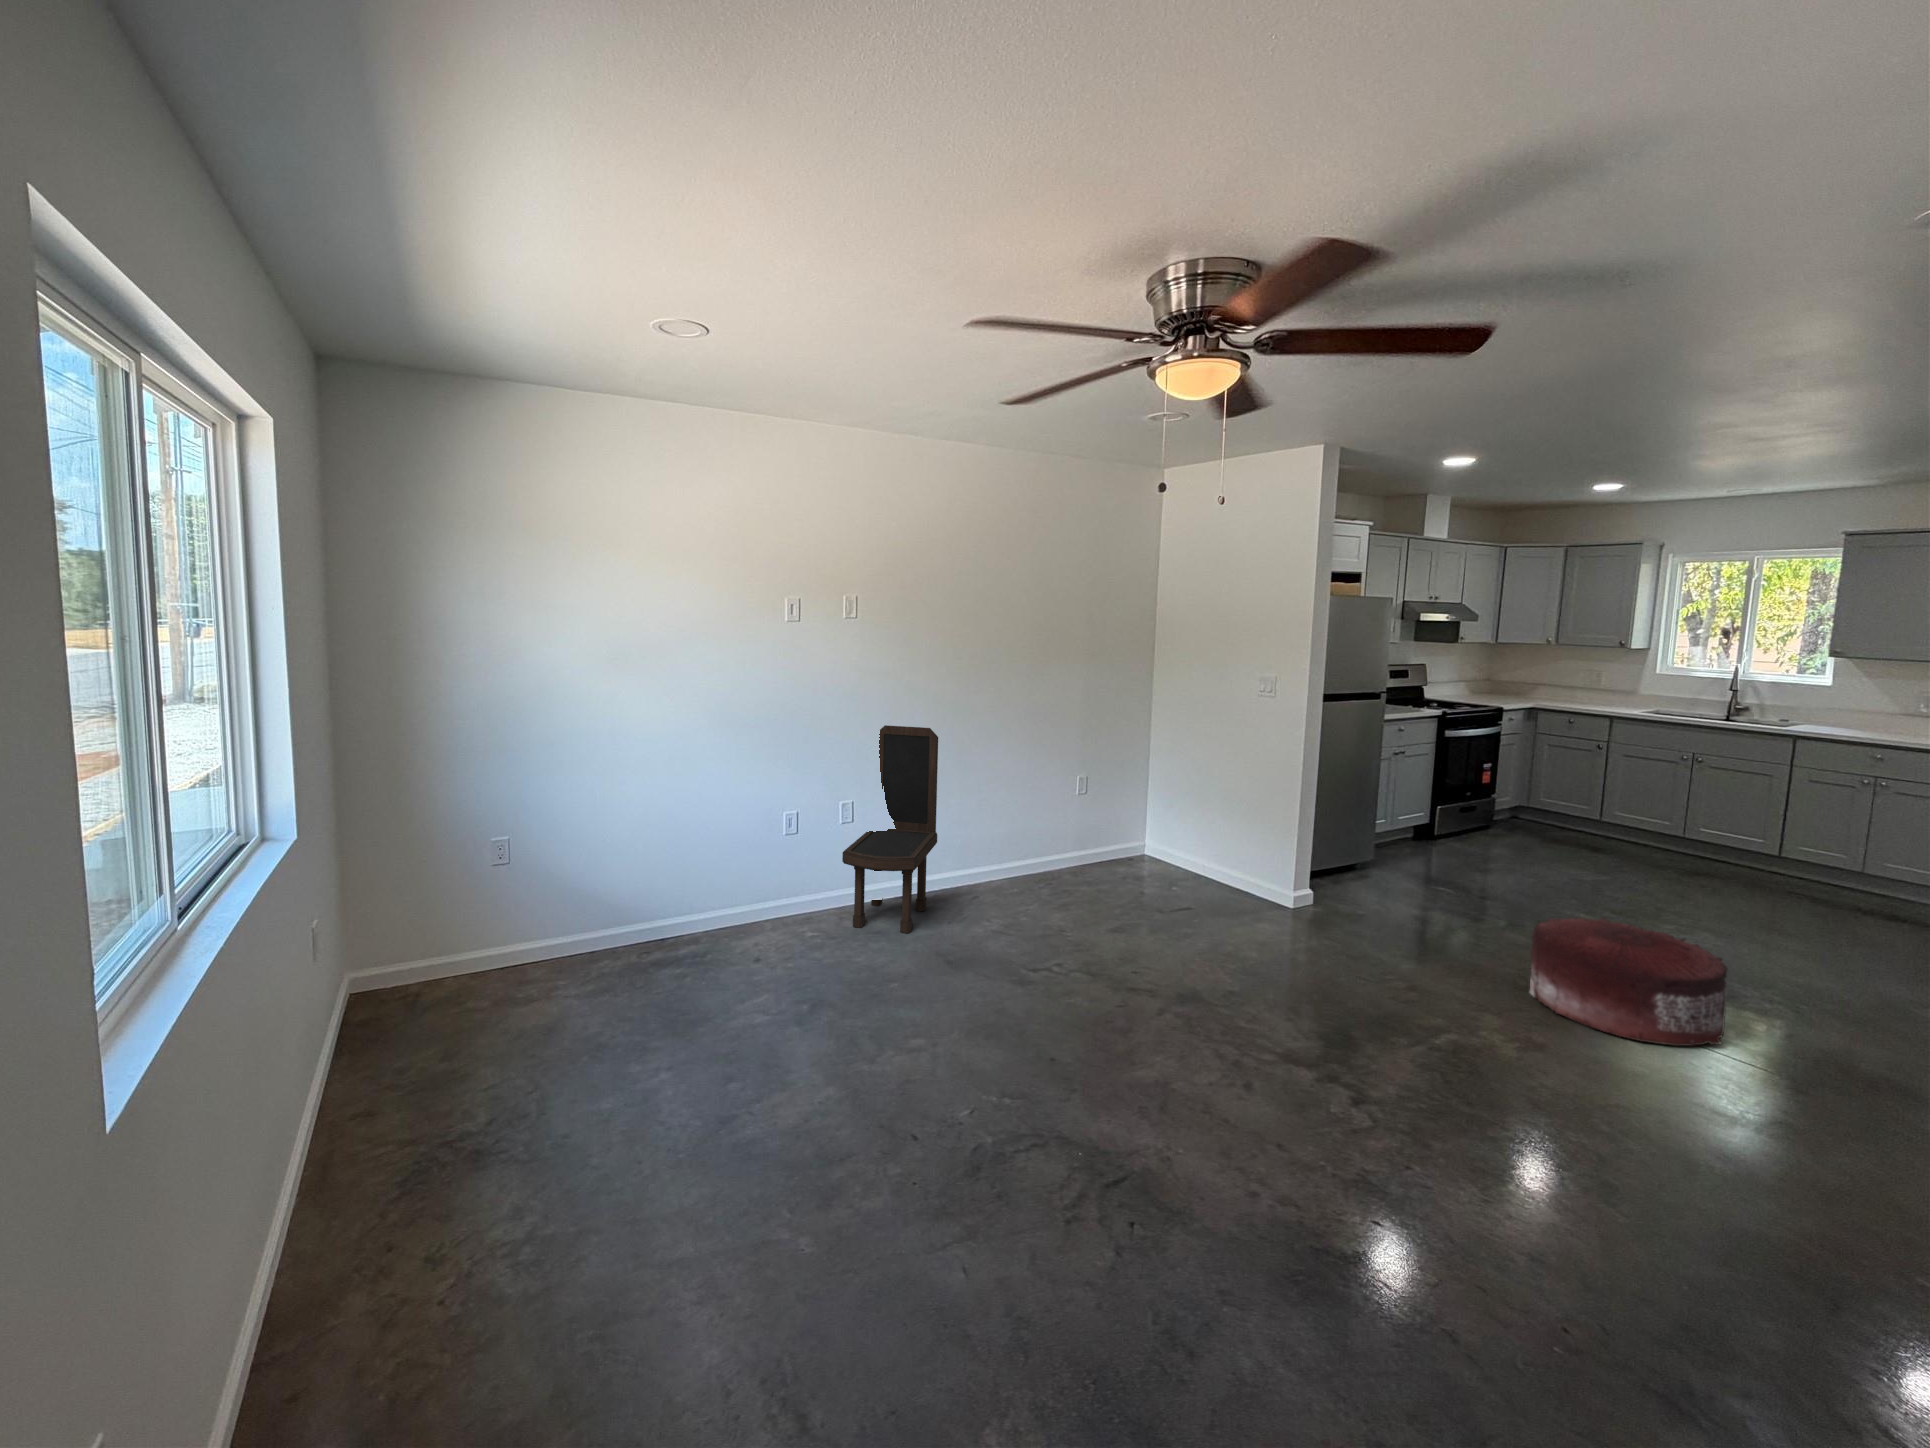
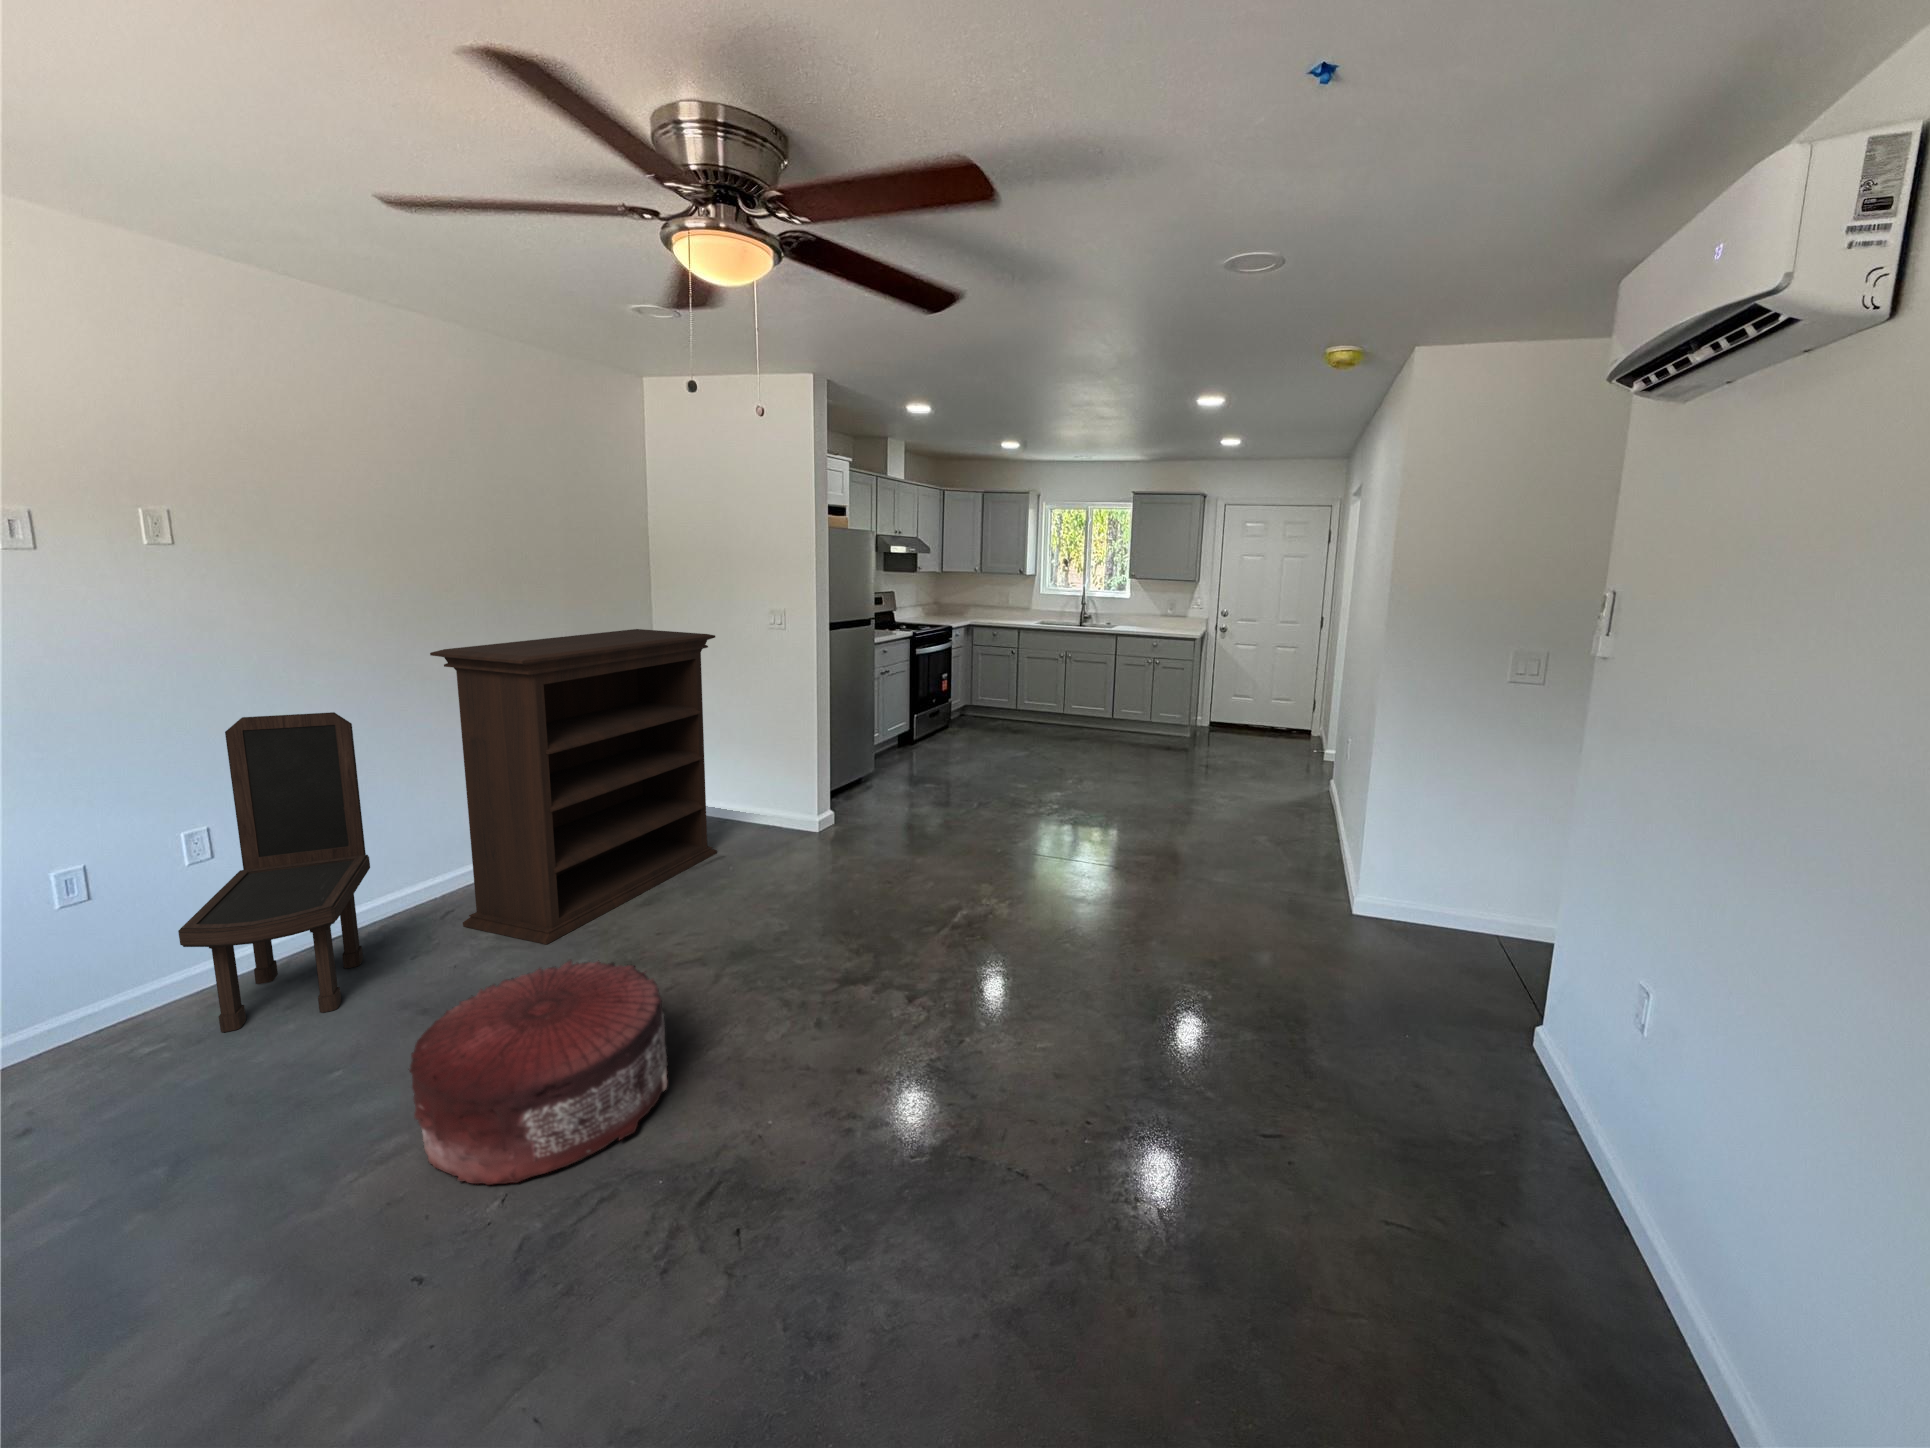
bookshelf: none [986,685,1201,932] -> present [430,629,717,944]
pouf: present [1530,917,1727,1046] -> present [410,960,668,1185]

